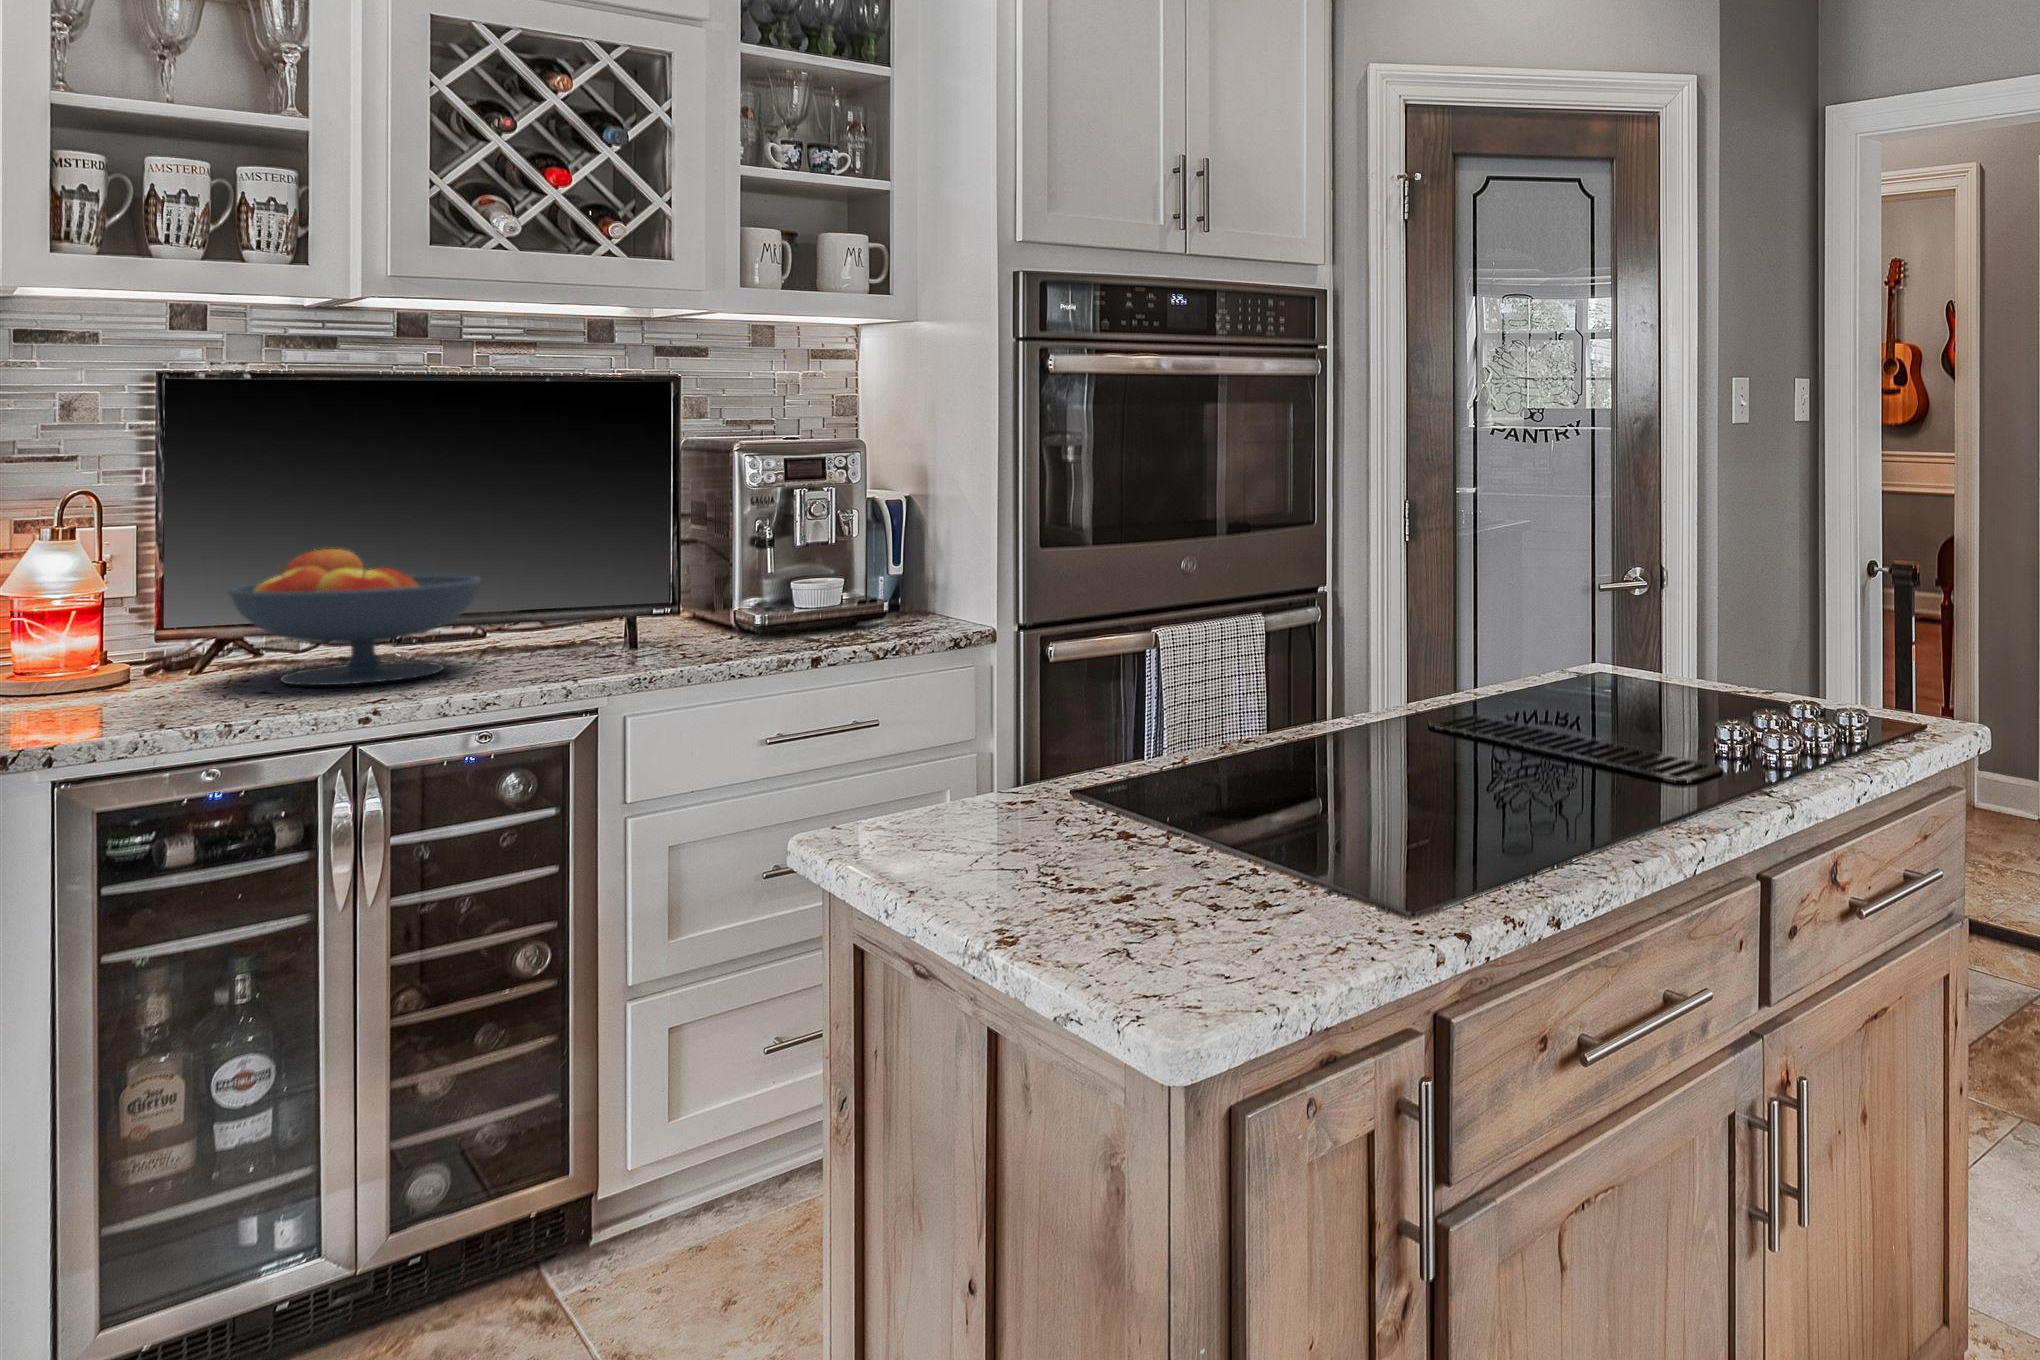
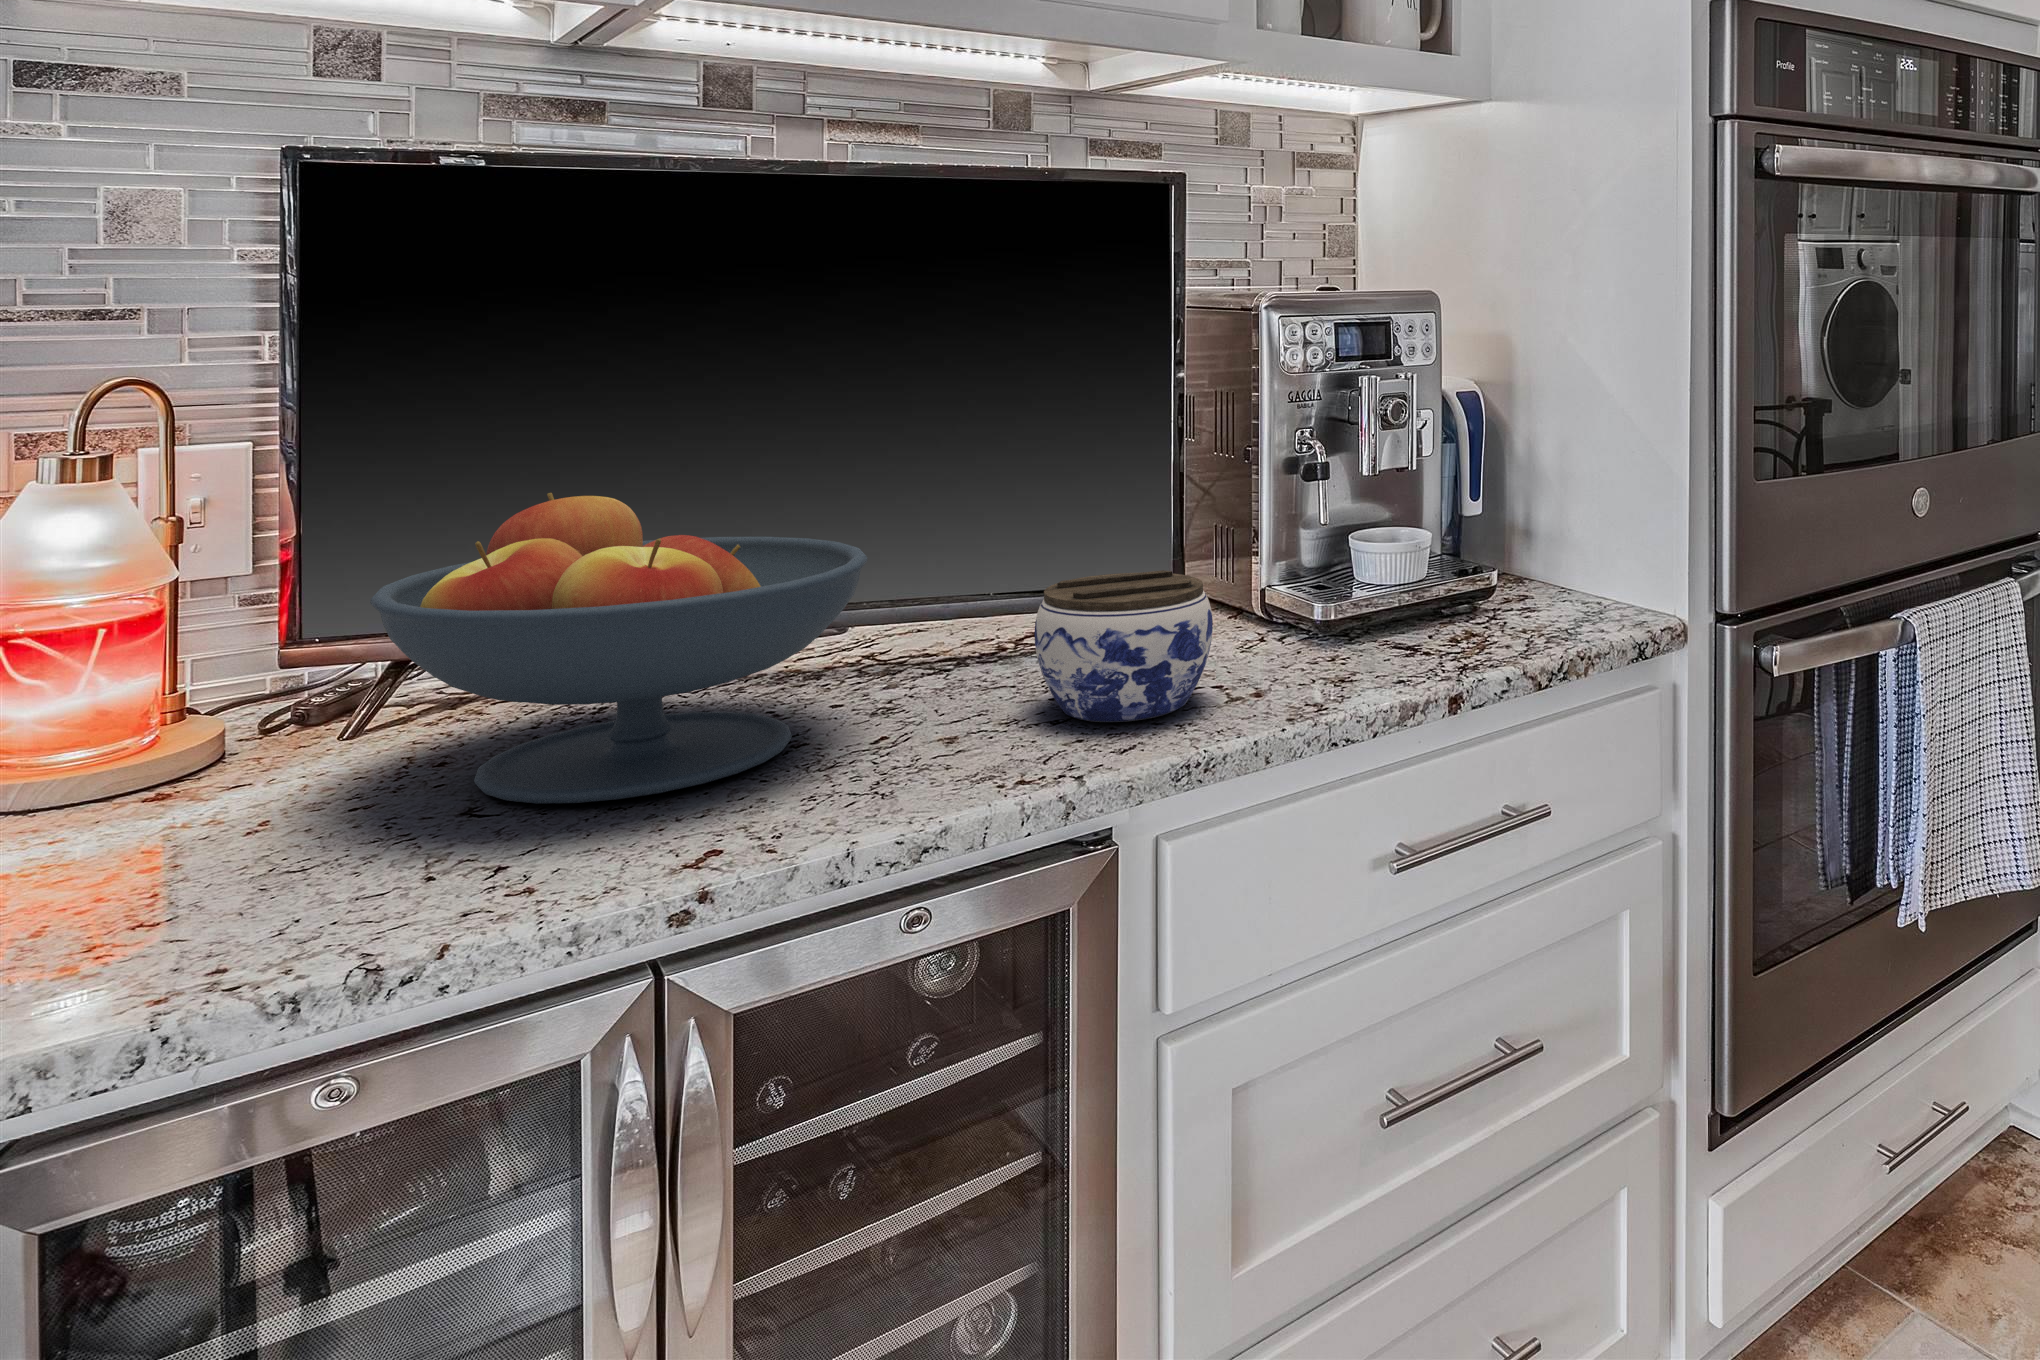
jar: none [578,594,681,666] -> present [1034,570,1213,722]

